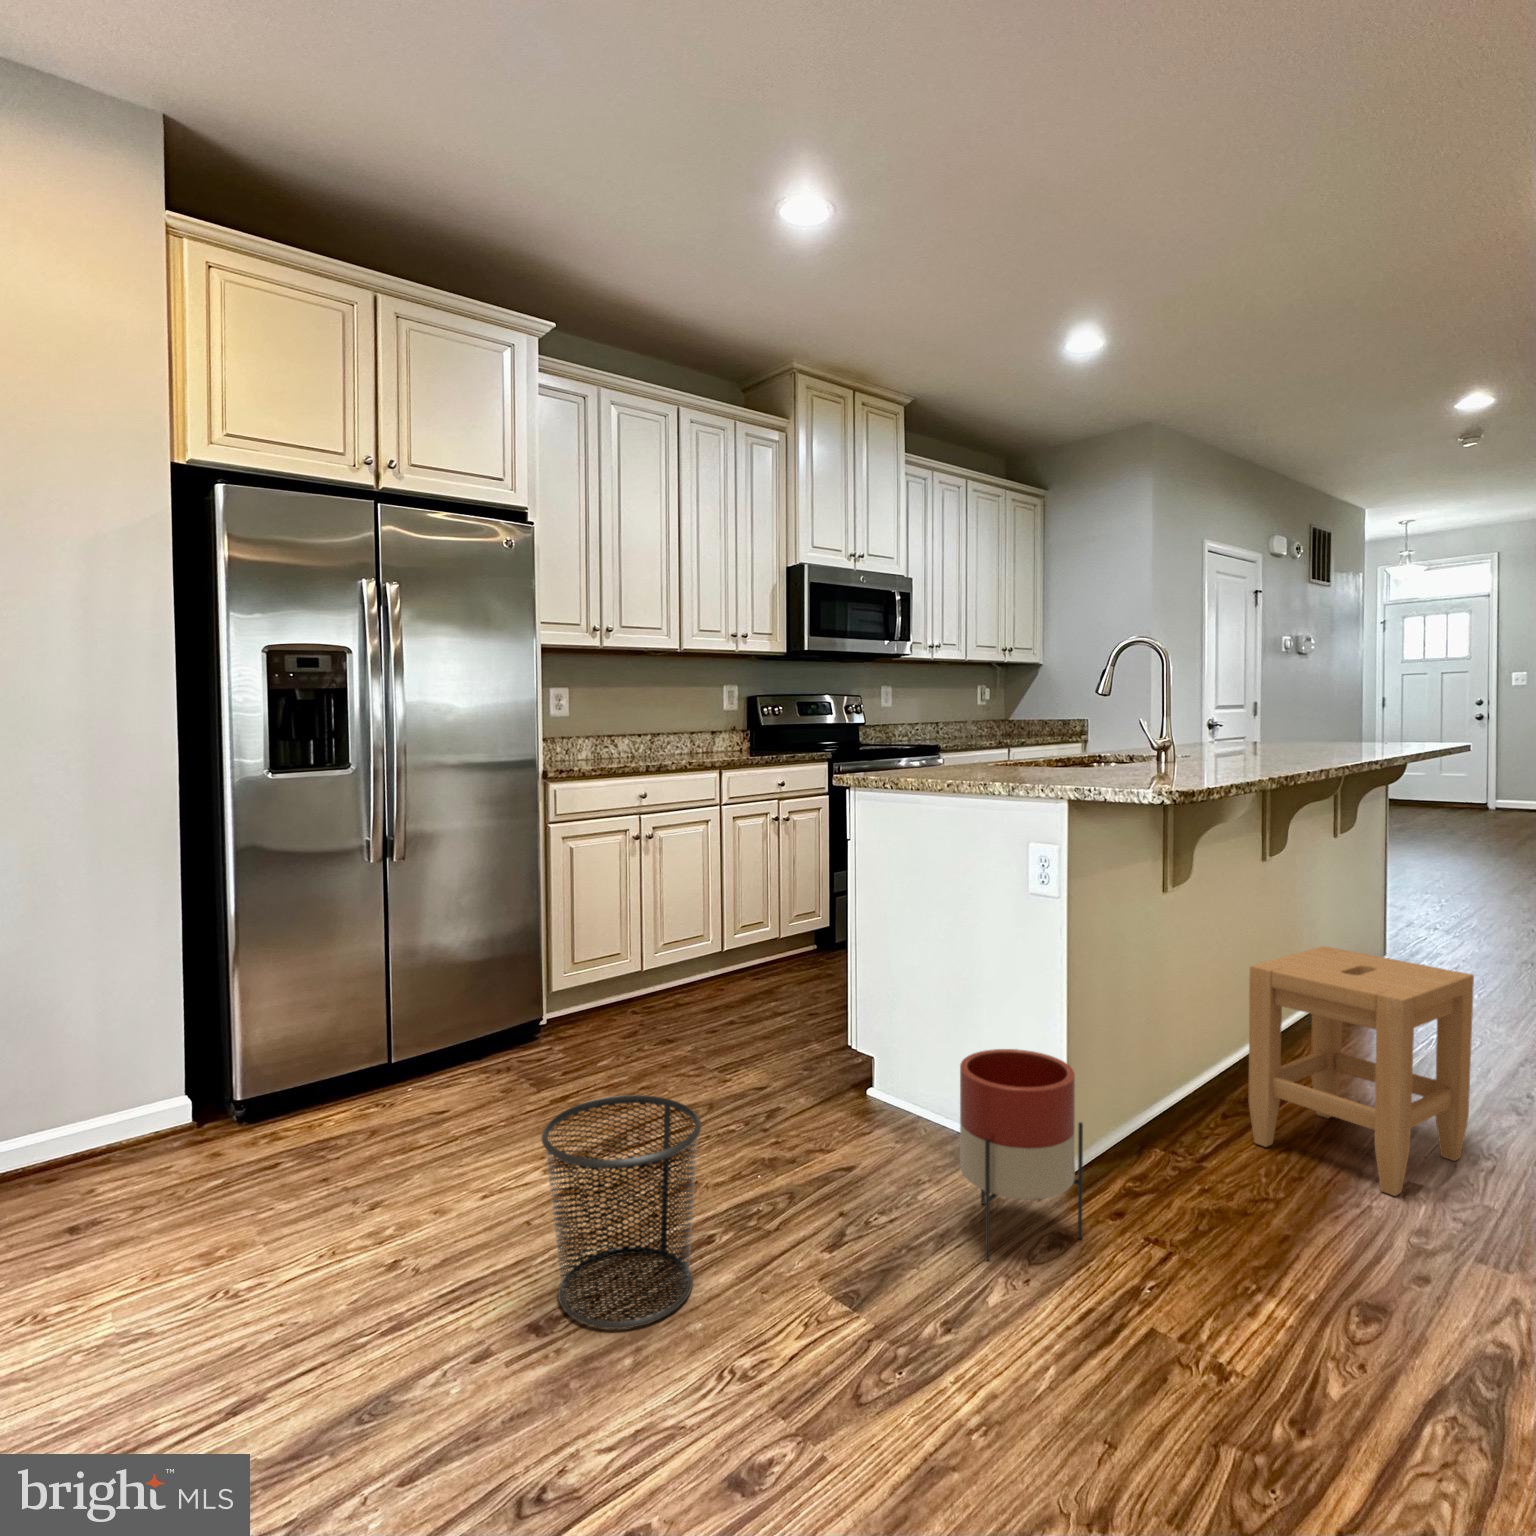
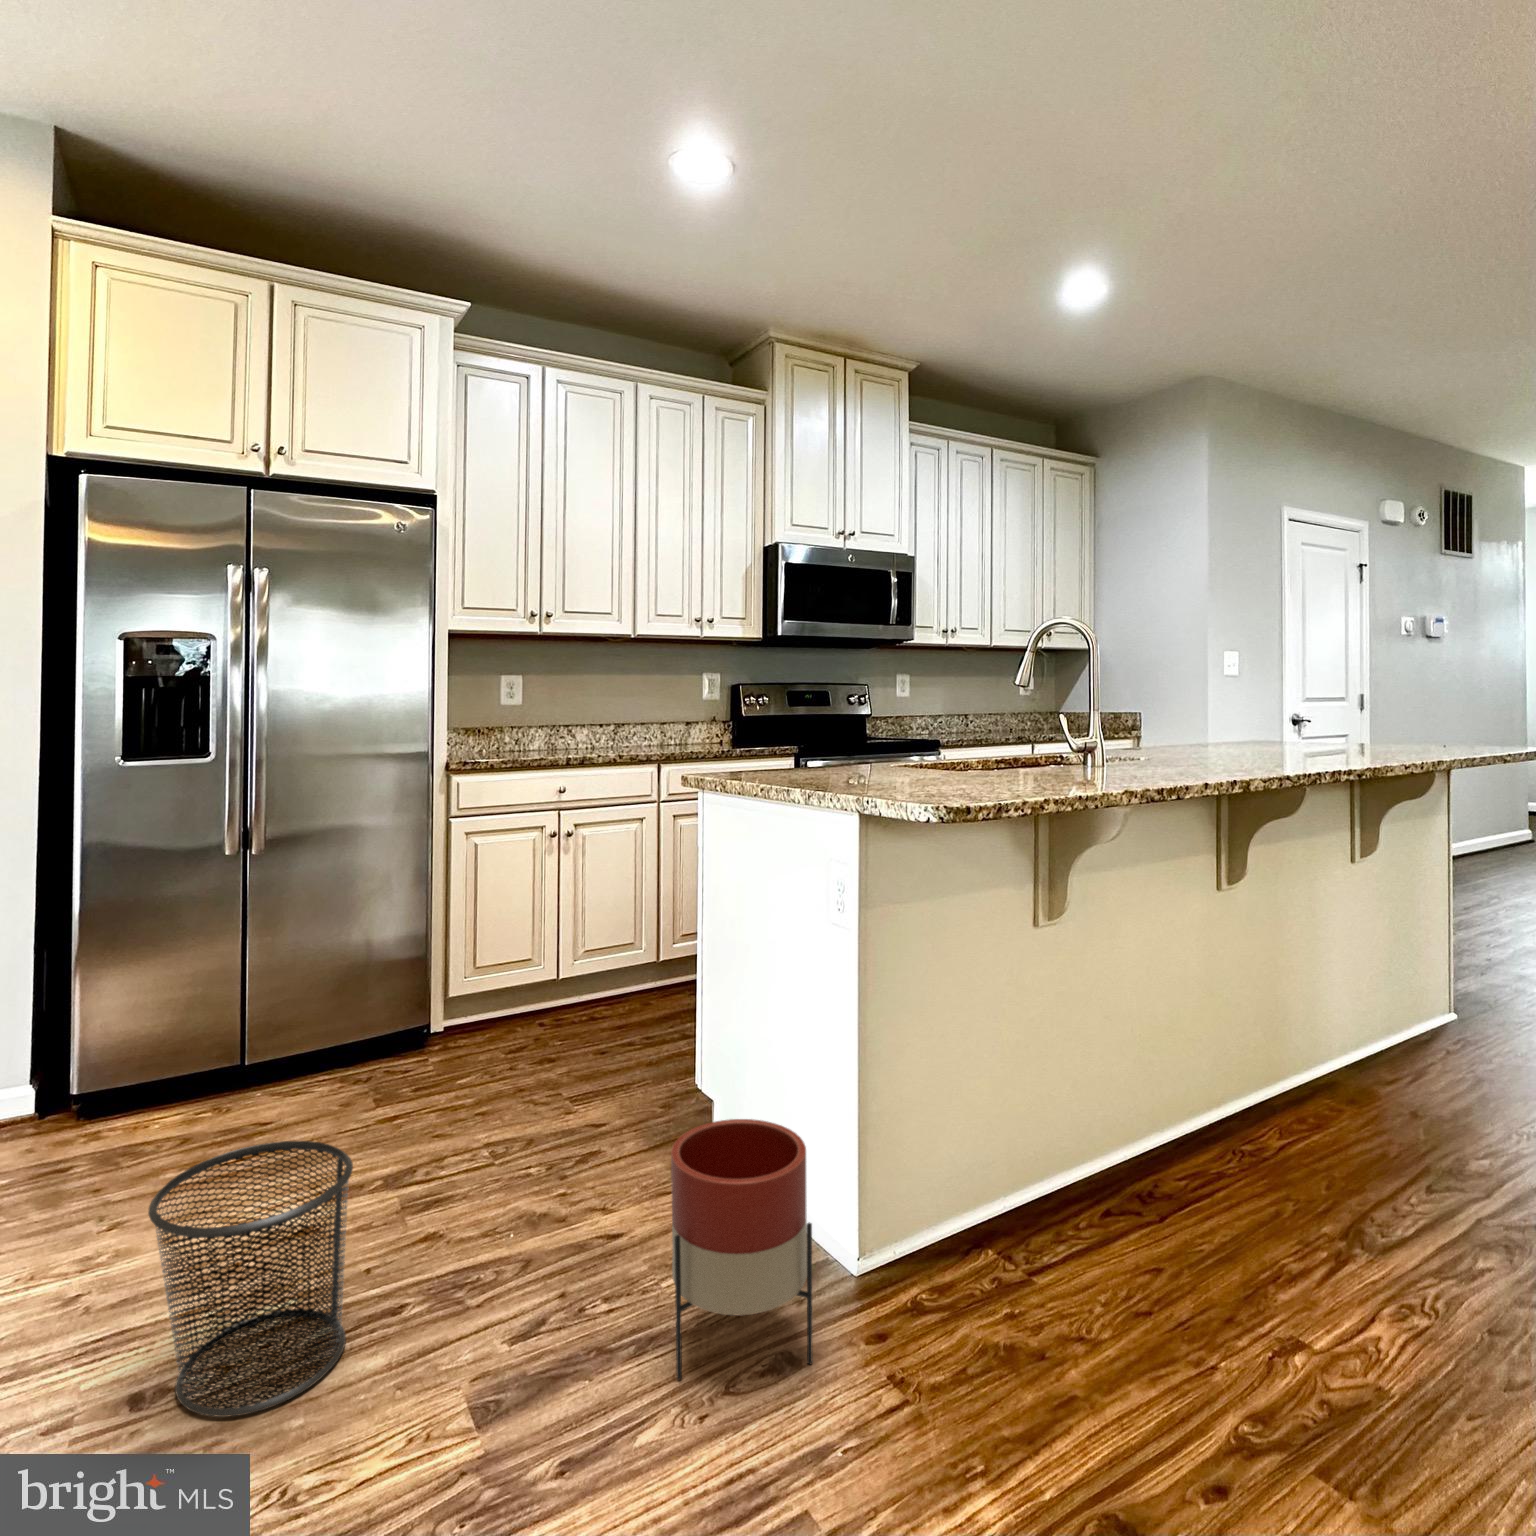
stool: present [1249,946,1474,1196] -> none [1109,1010,1403,1353]

